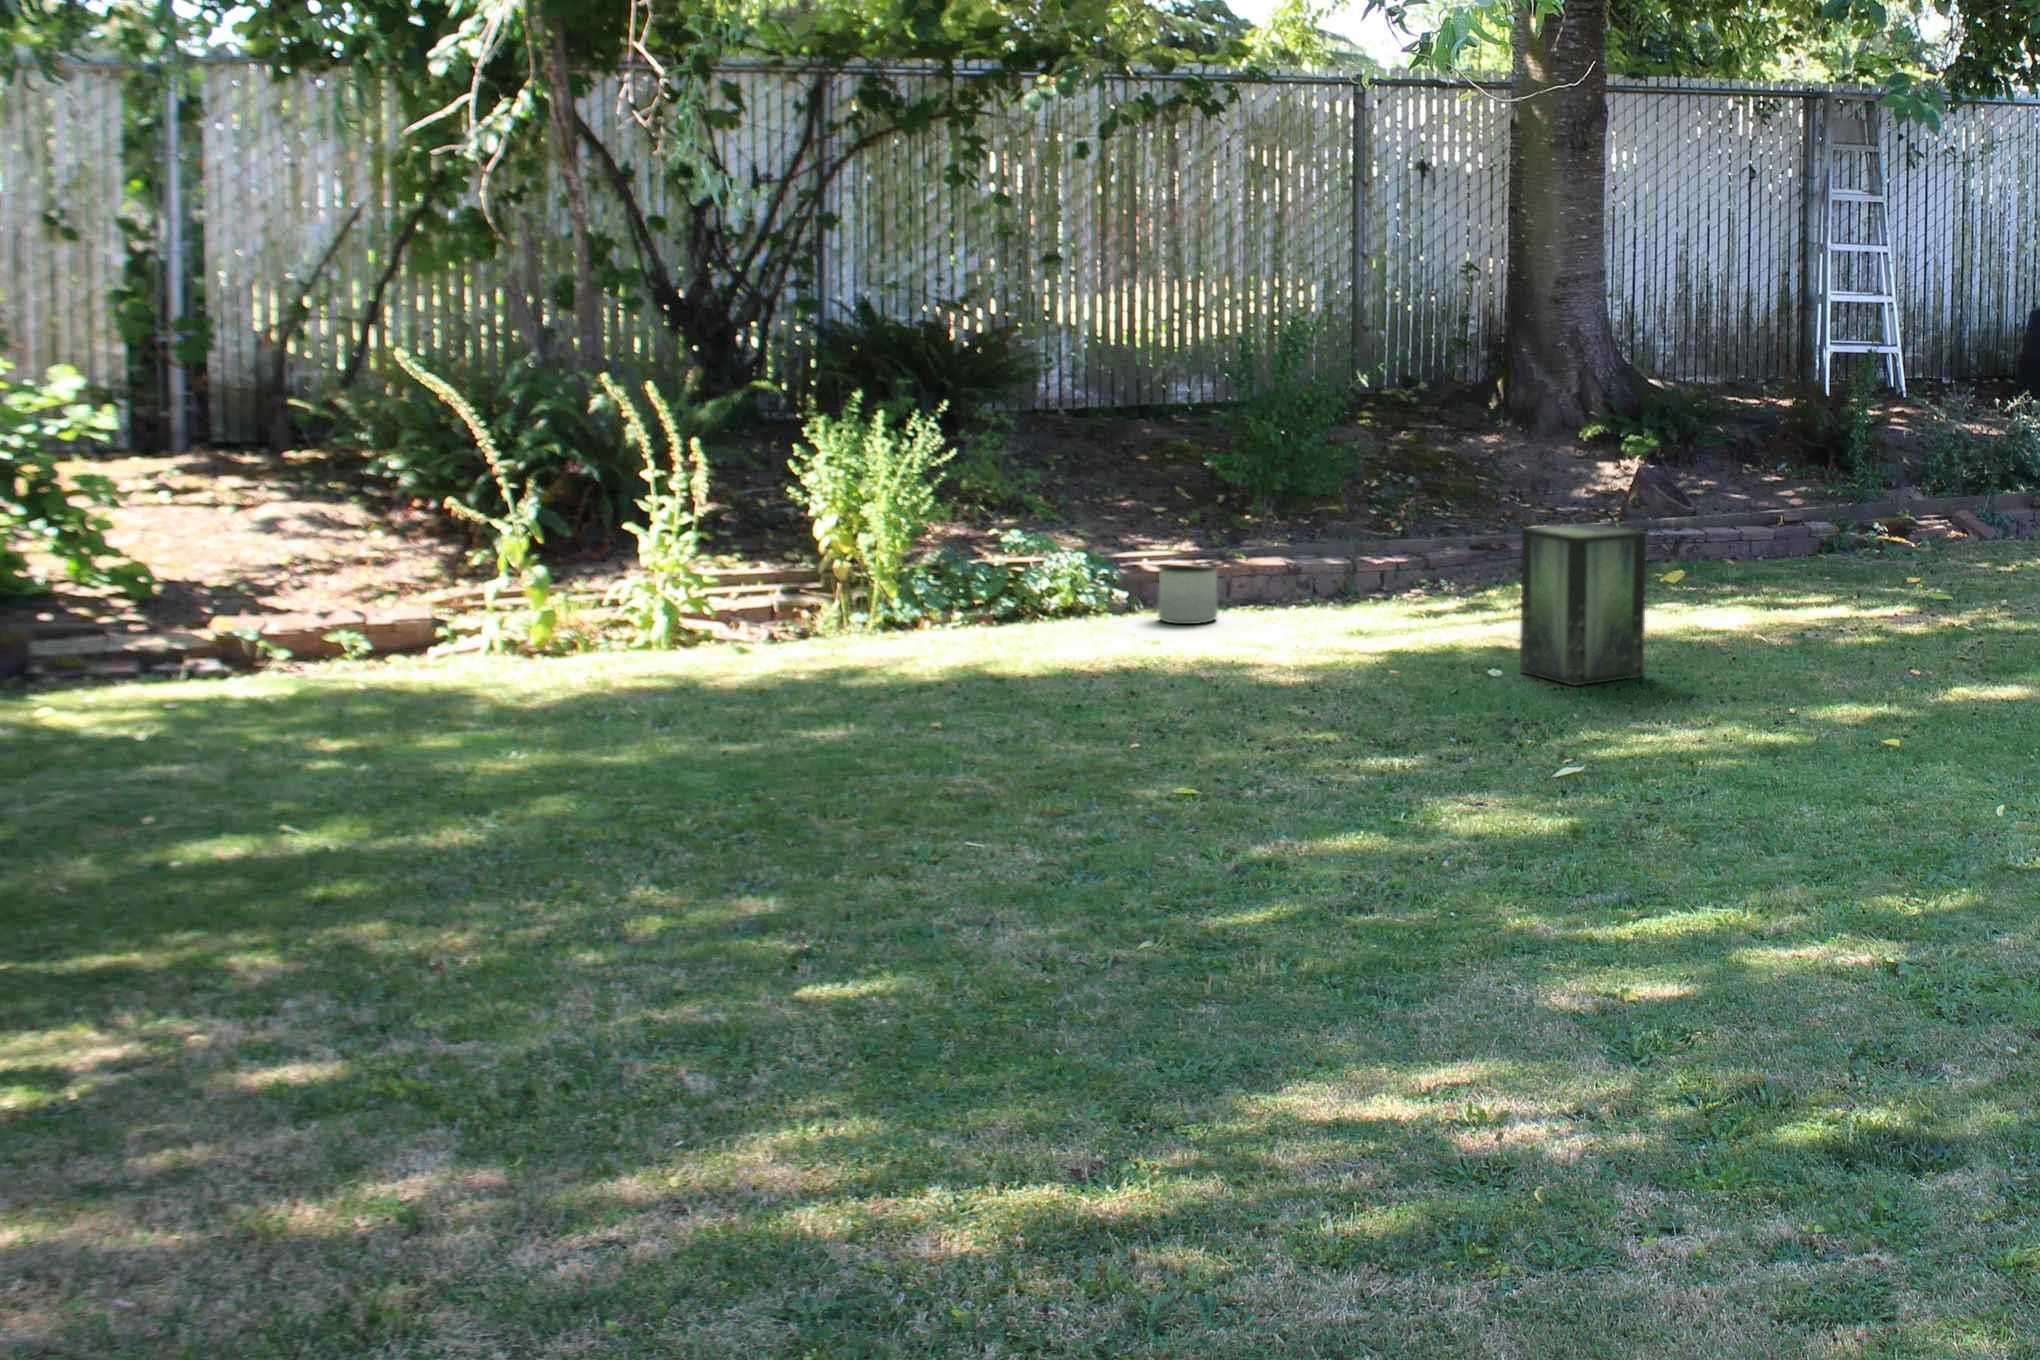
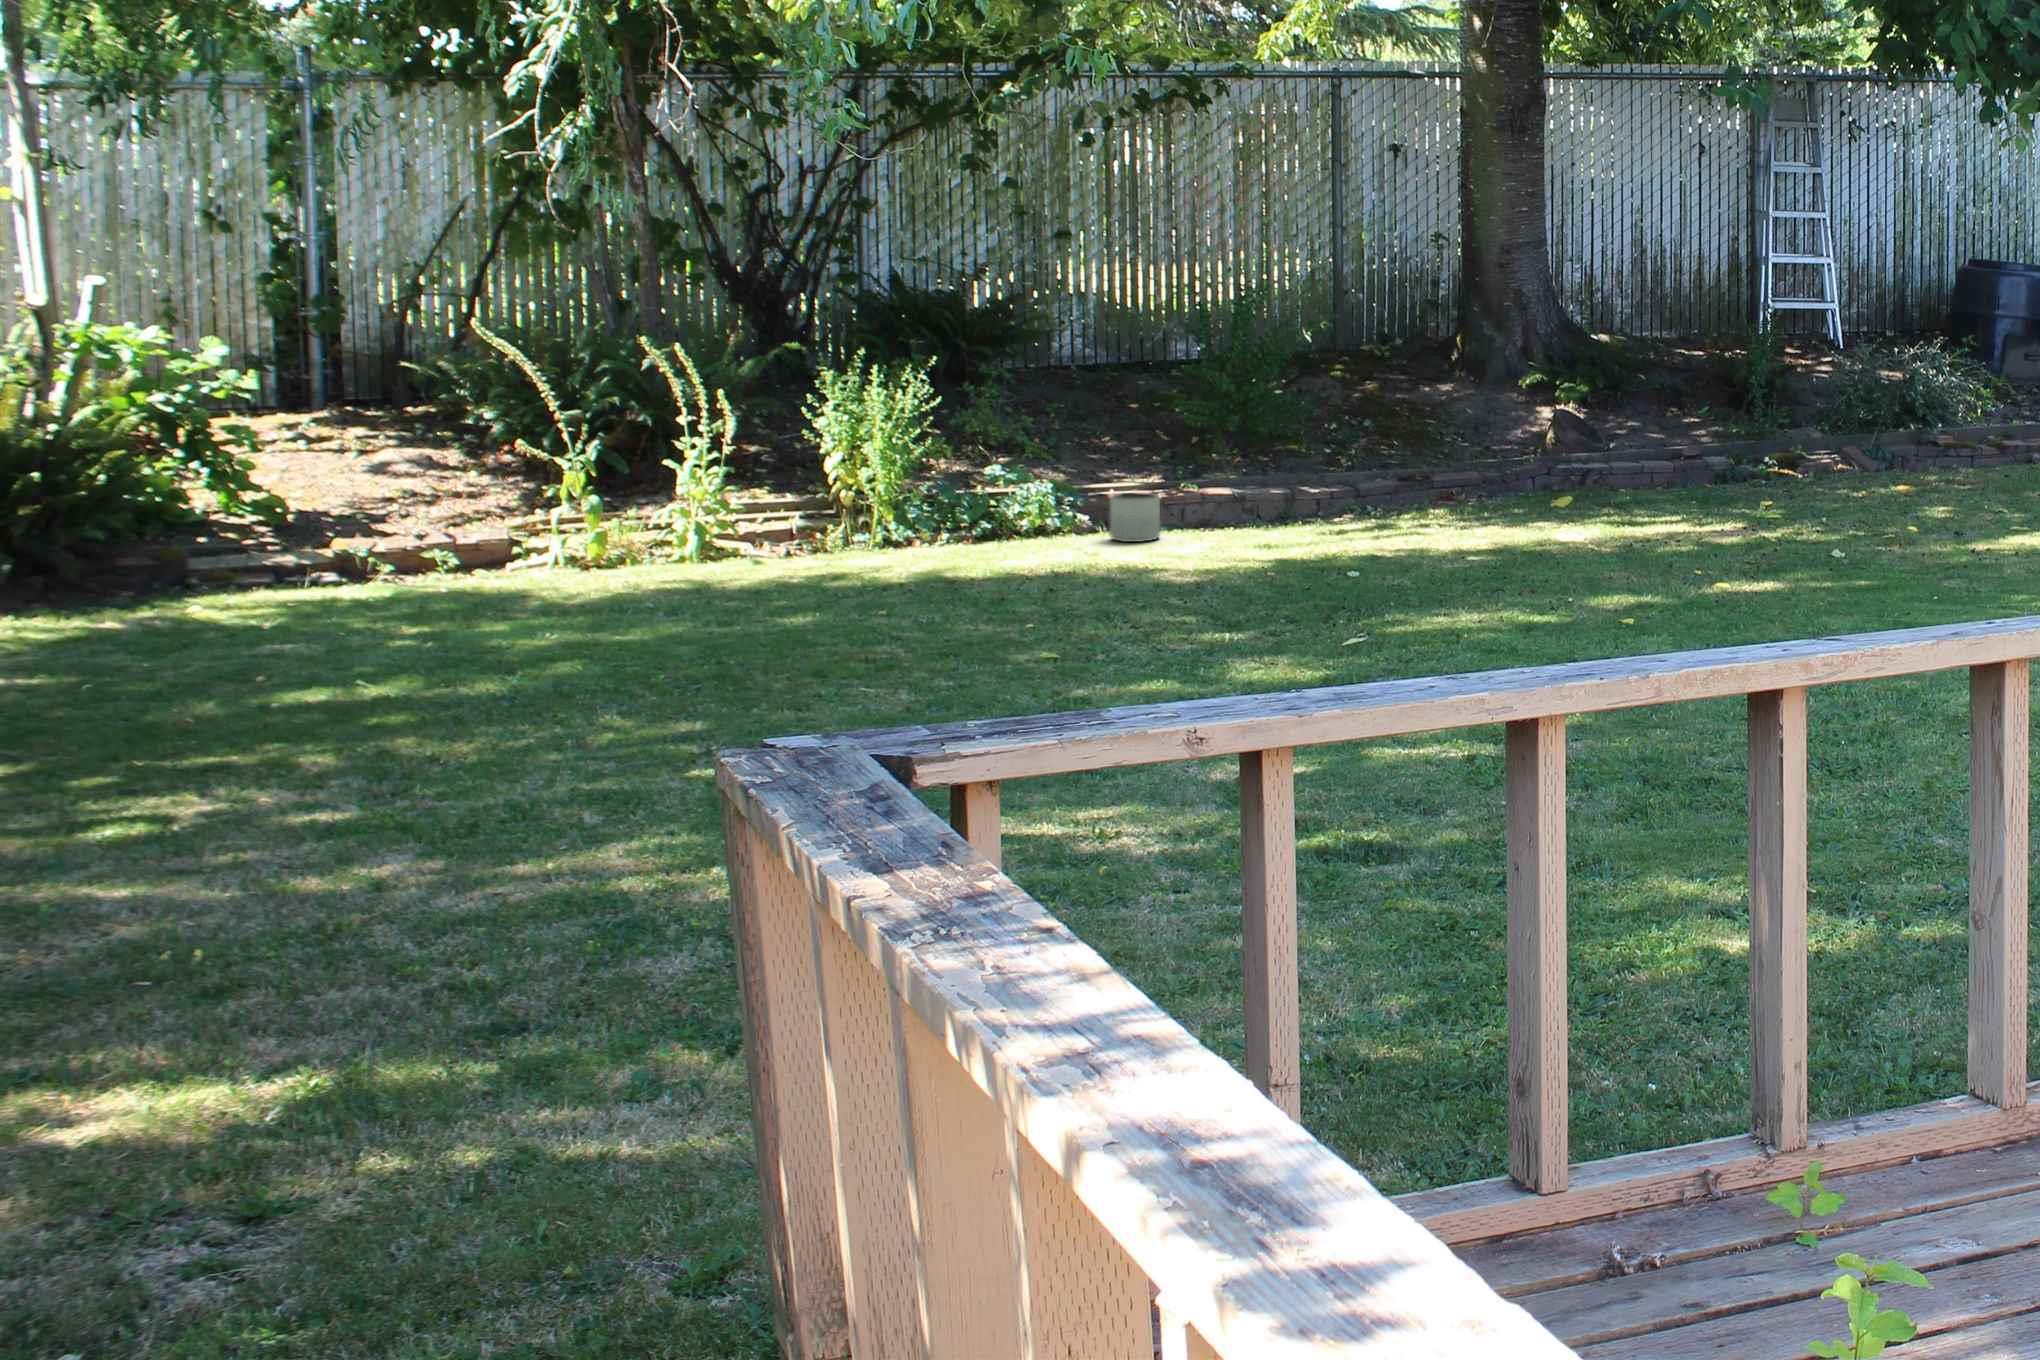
storage box: present [1520,523,1646,686] -> none [1391,452,1493,586]

